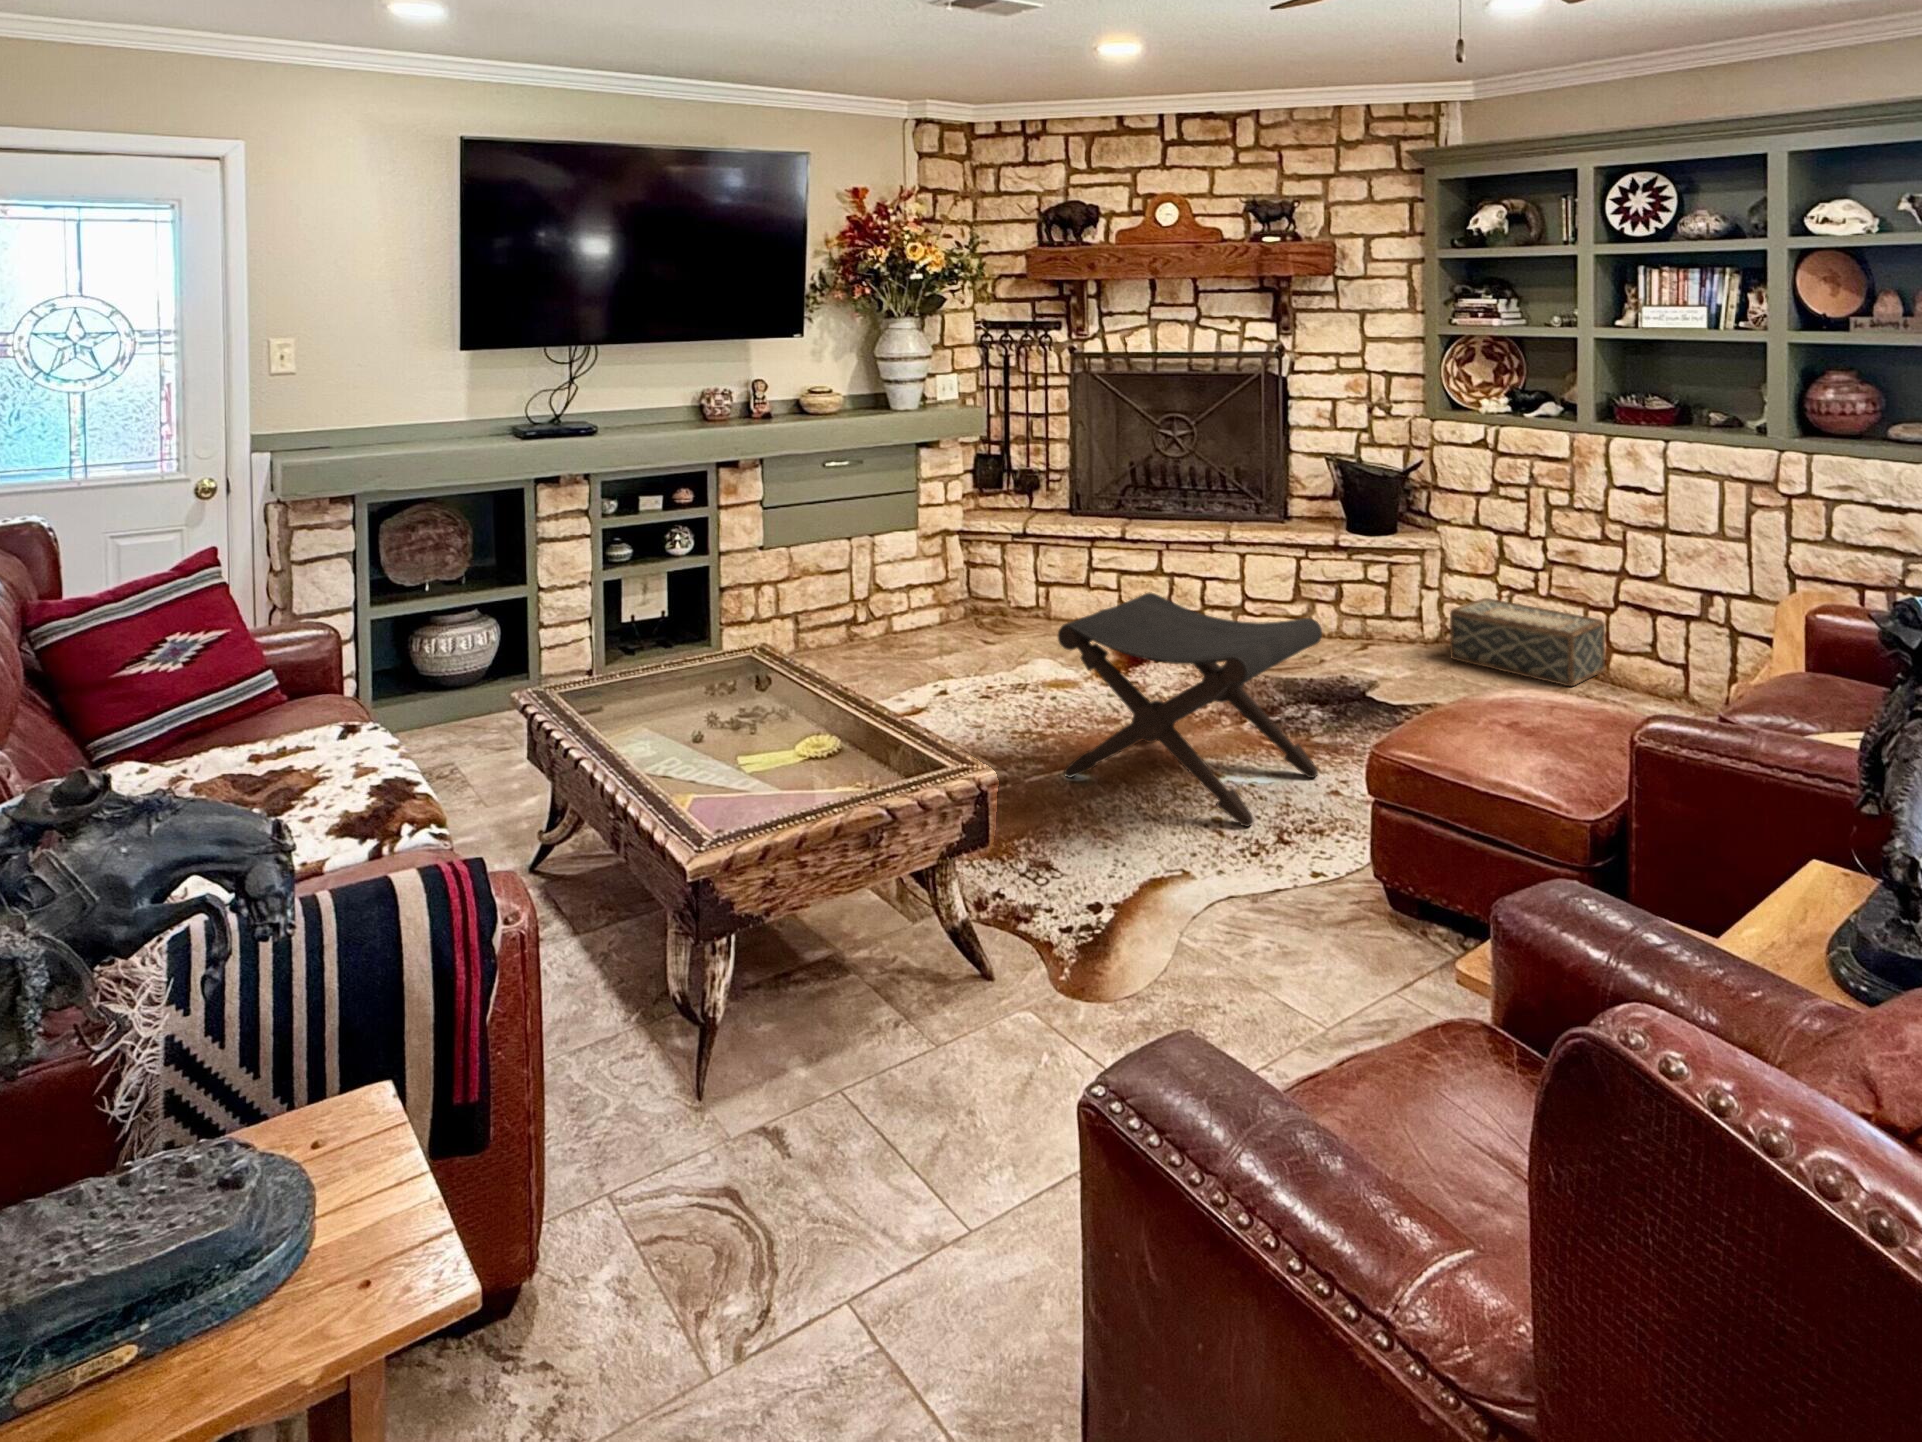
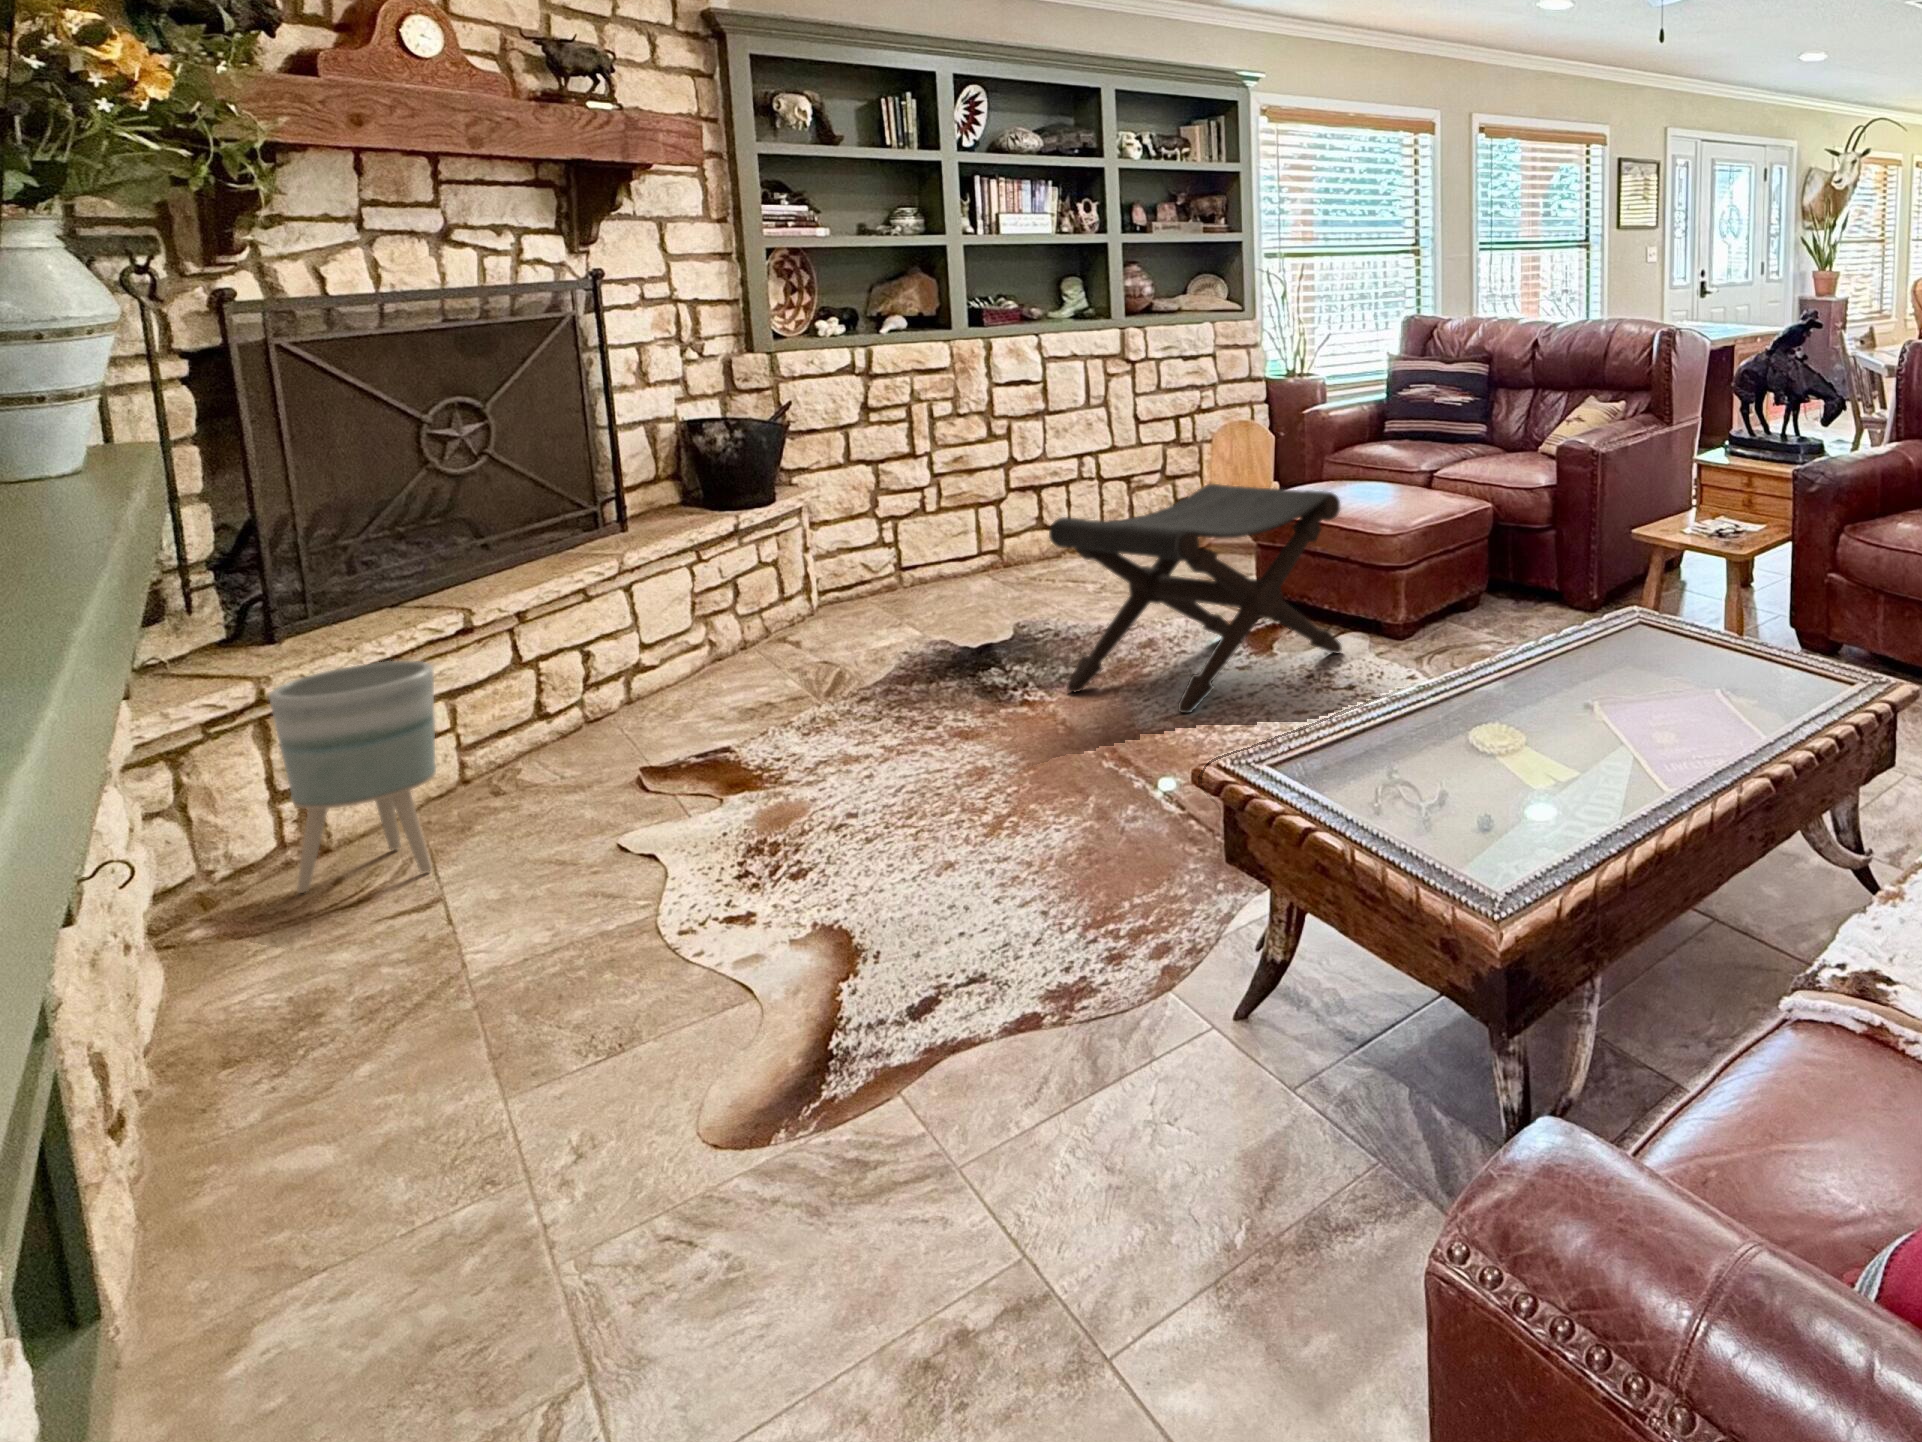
planter: none [862,538,925,646] -> present [269,661,436,893]
woven basket: present [1450,598,1605,686] -> none [881,513,1046,598]

